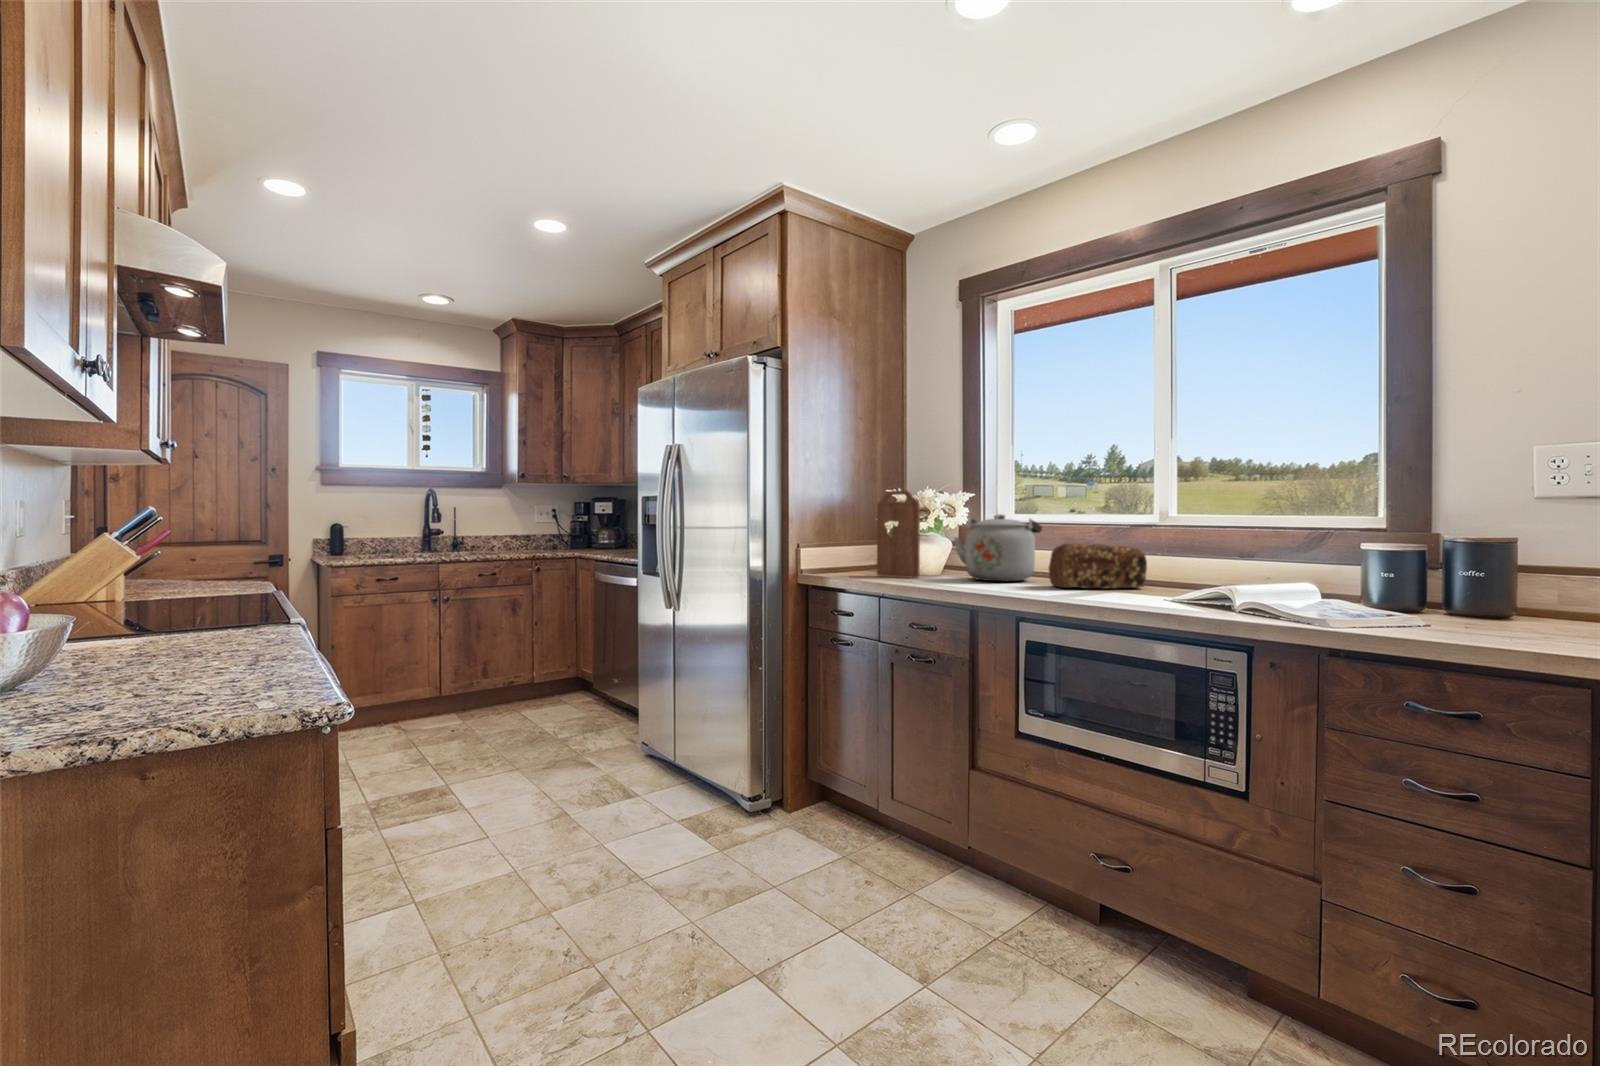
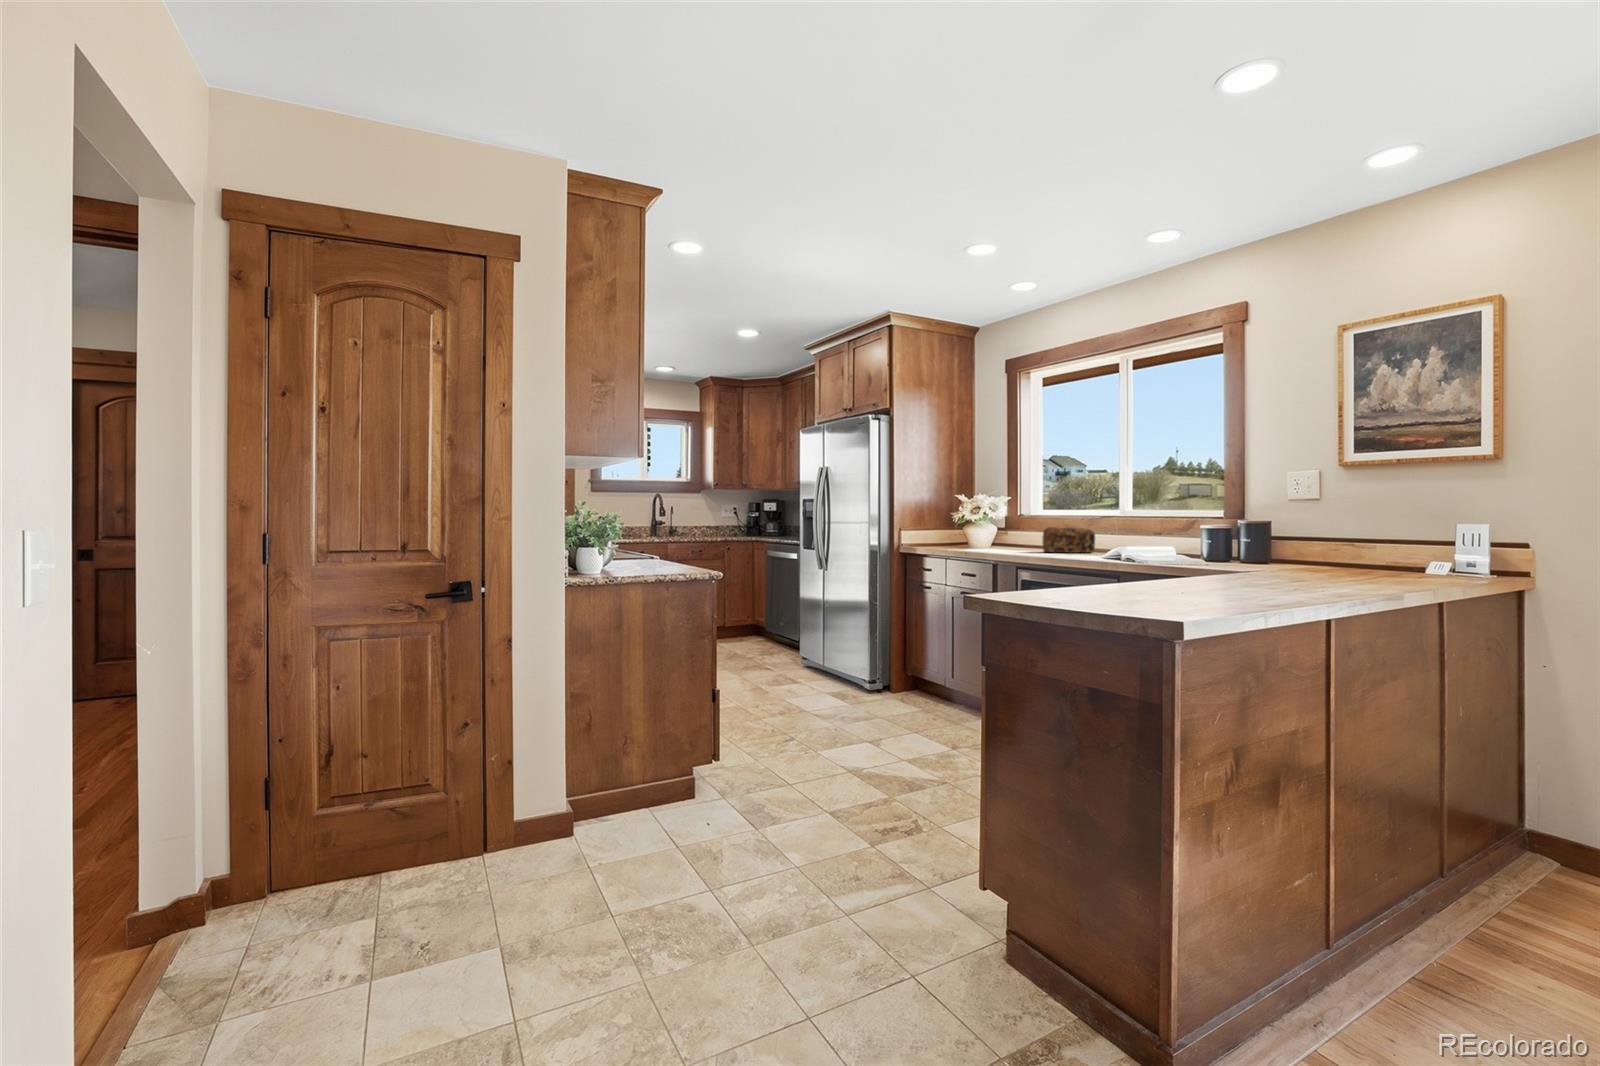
cutting board: present [877,490,920,578] -> none [948,496,973,549]
kettle: present [954,514,1042,581] -> none [993,510,1047,550]

